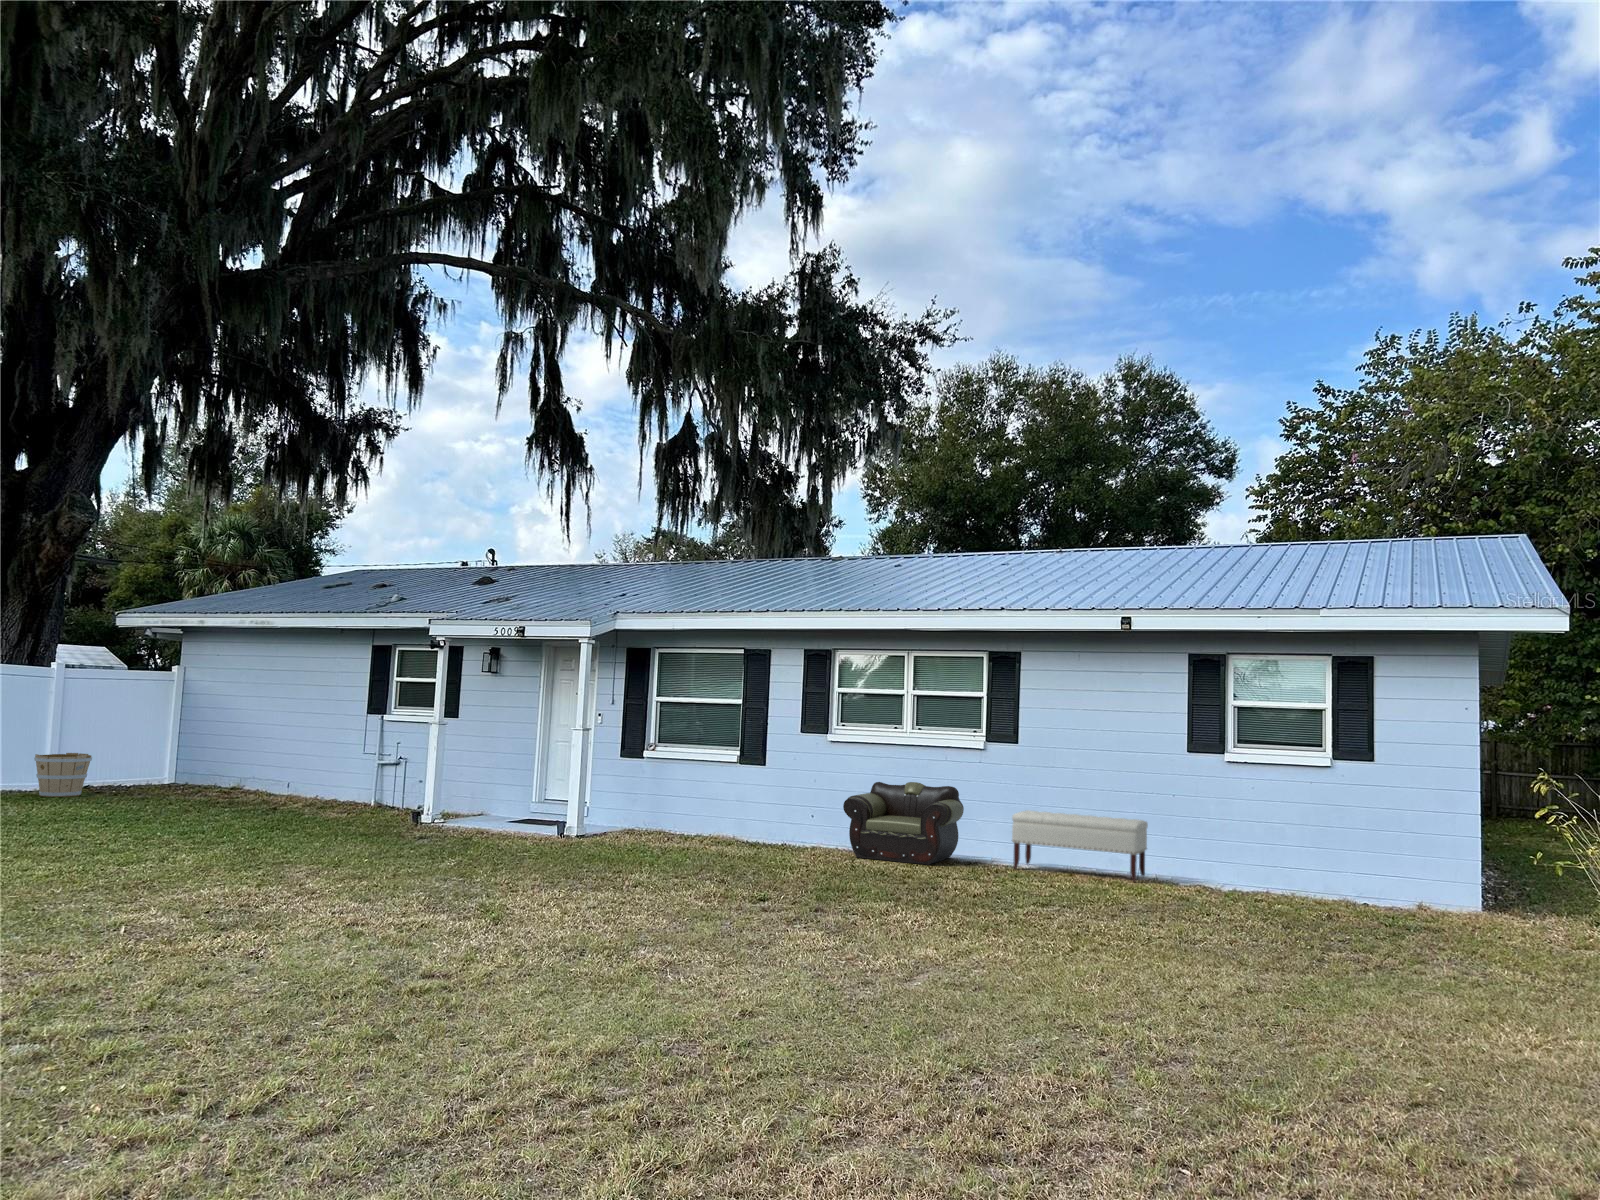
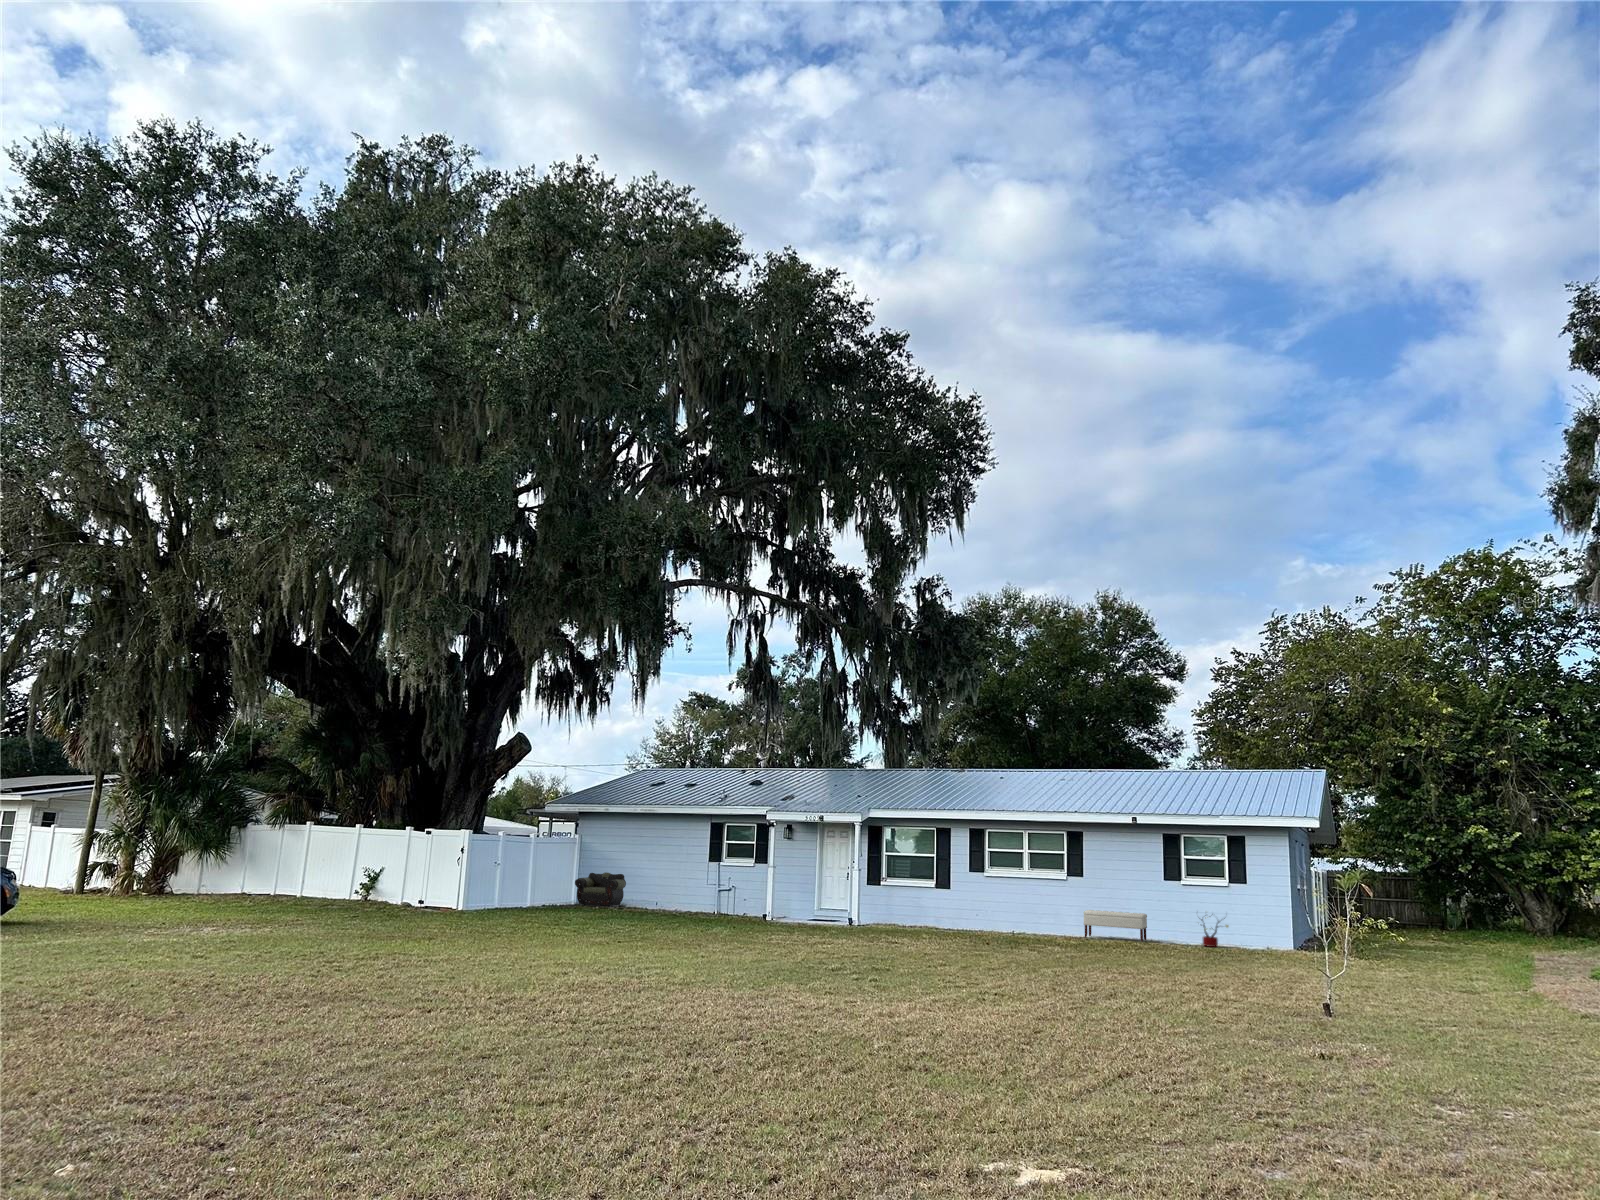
wooden bucket: present [34,753,92,797] -> none [535,882,562,907]
armchair: present [843,782,964,865] -> present [575,872,626,906]
decorative plant: none [1255,813,1333,897] -> present [1201,918,1228,947]

